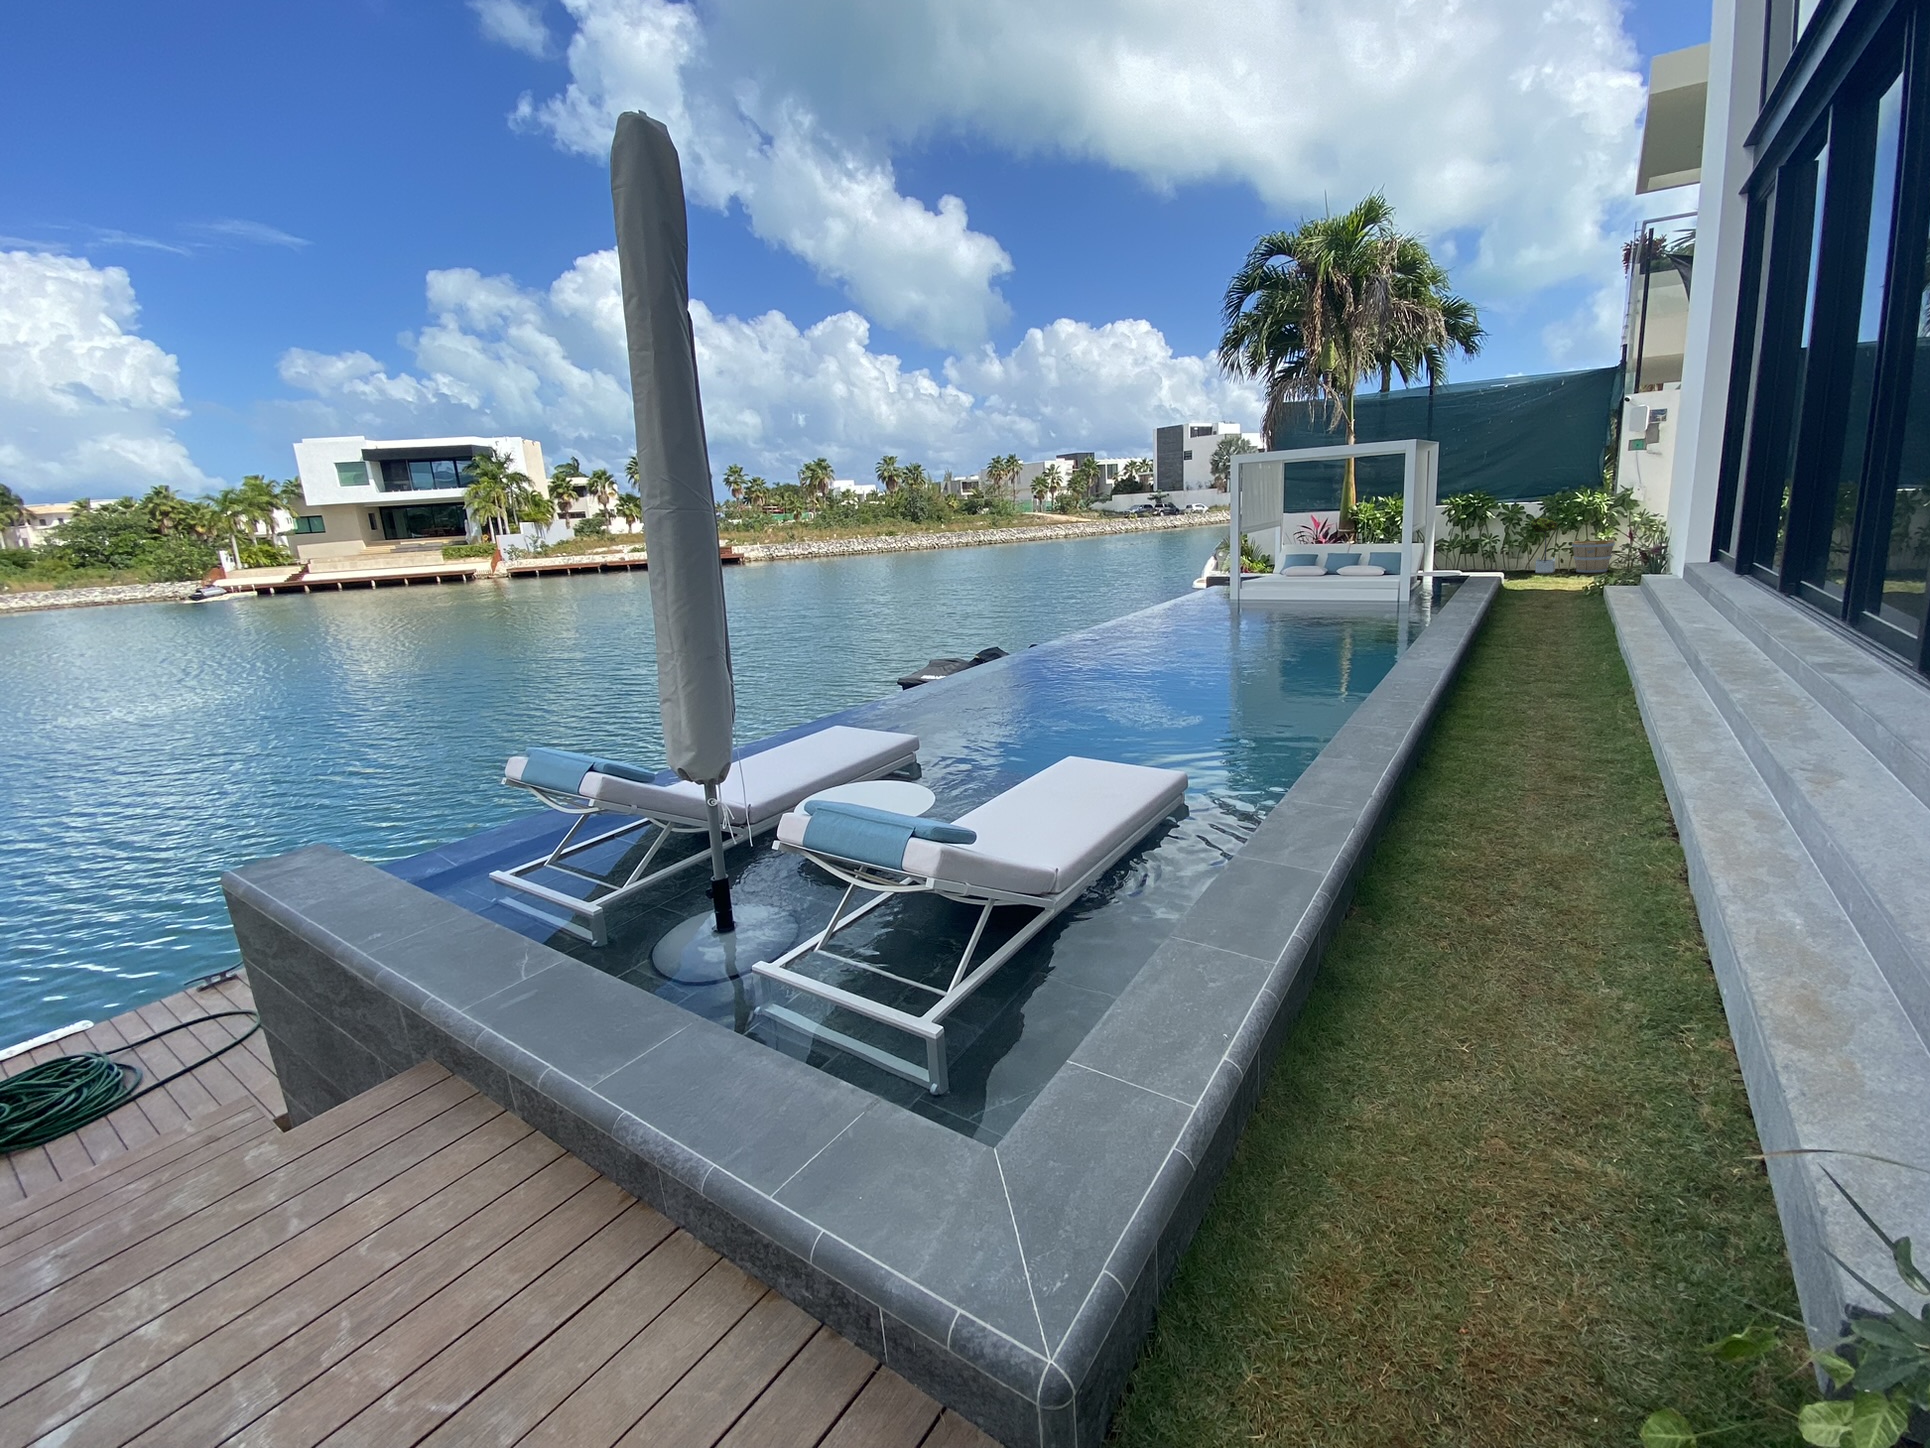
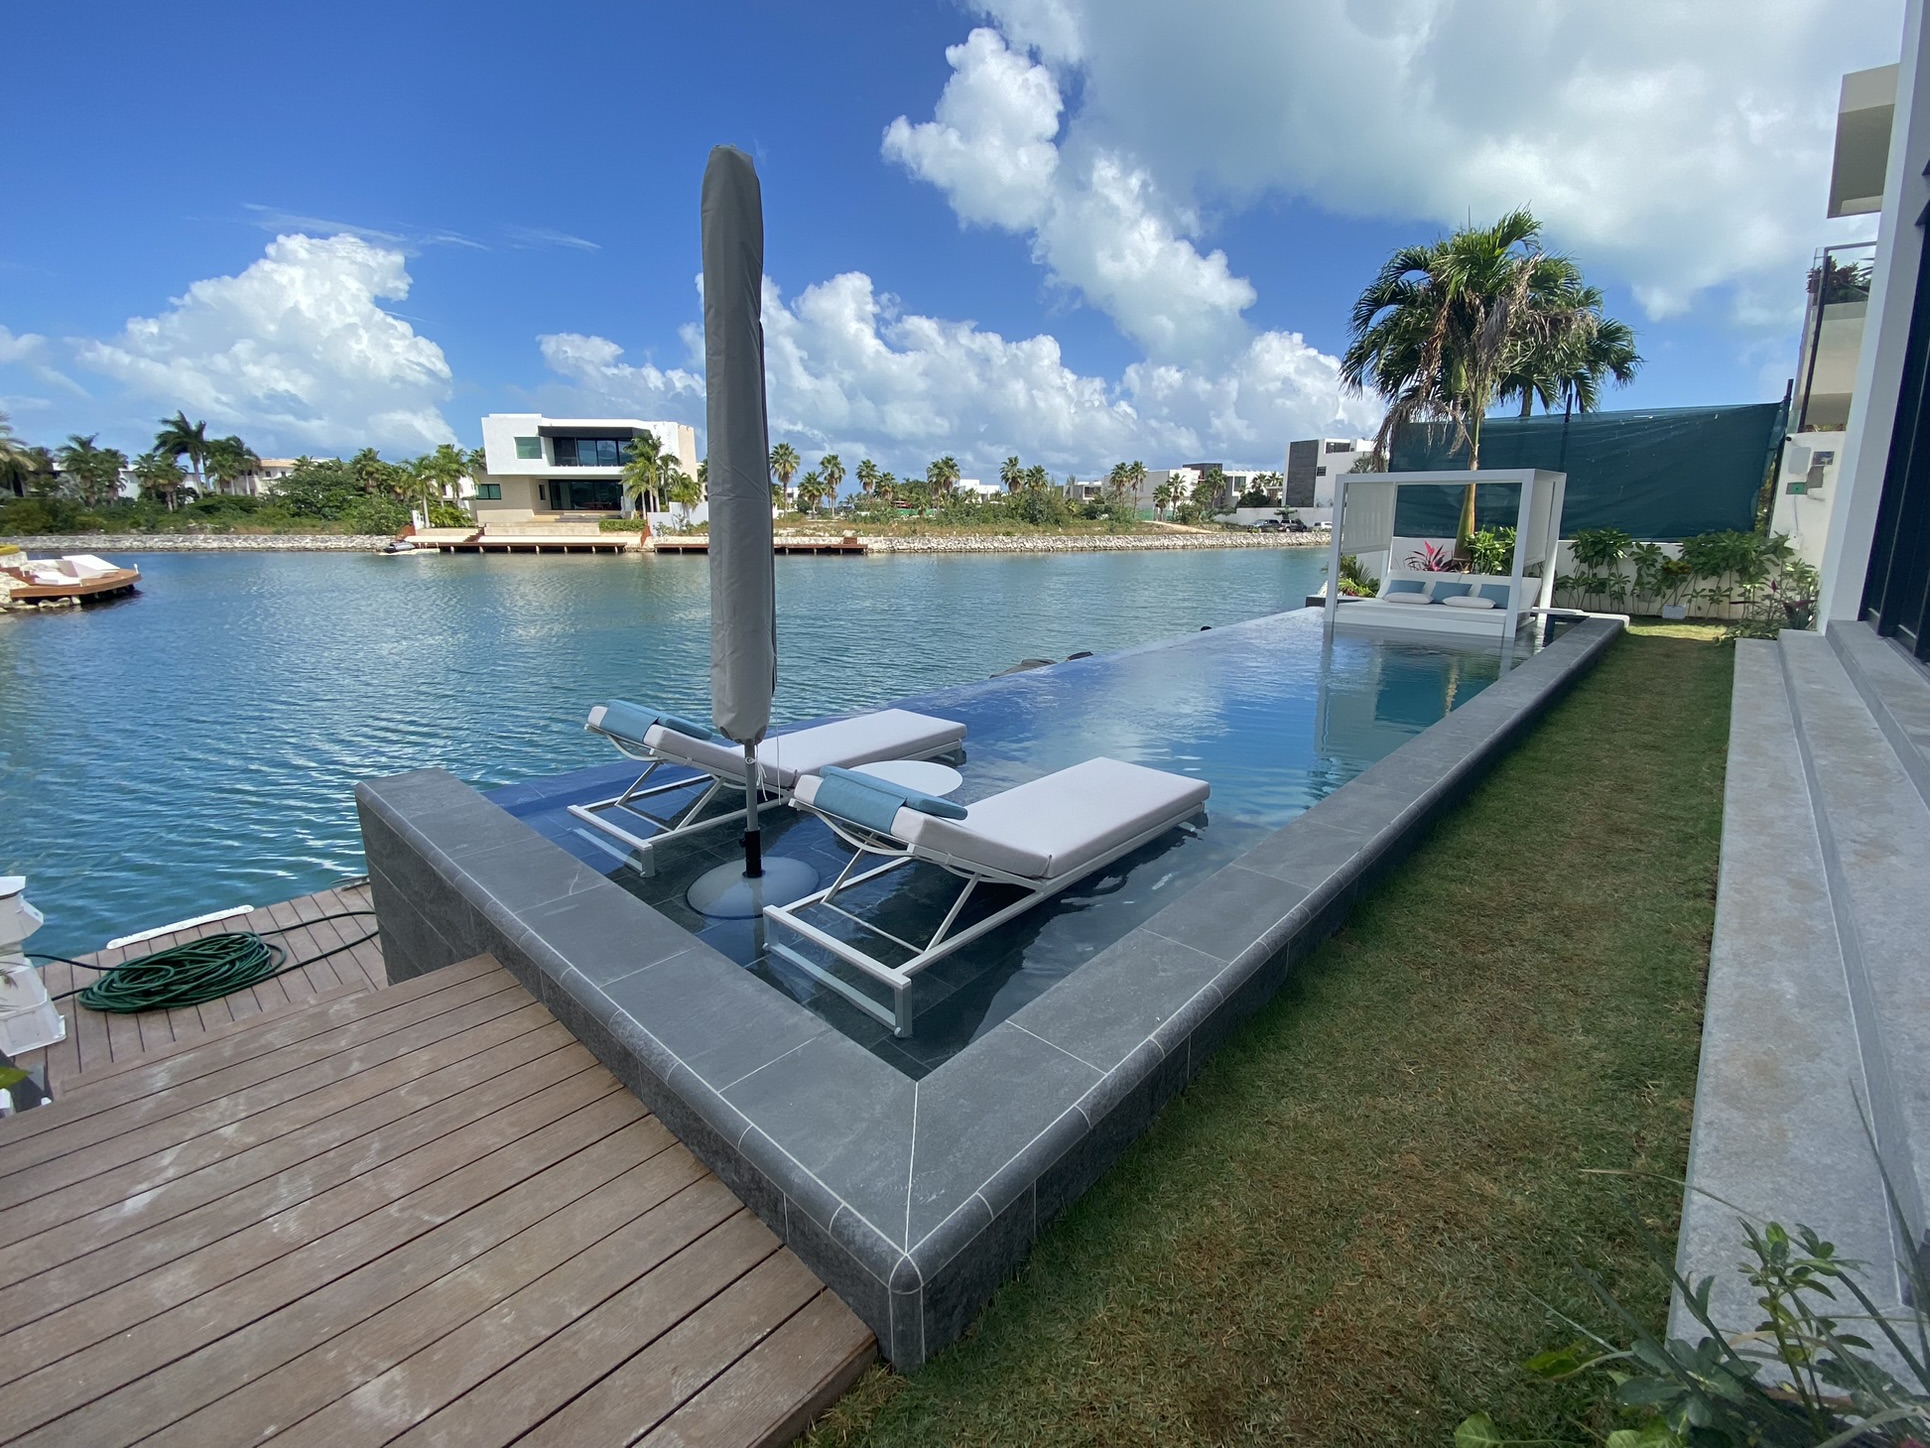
wooden bucket: present [1572,540,1615,573] -> none [1706,587,1756,623]

